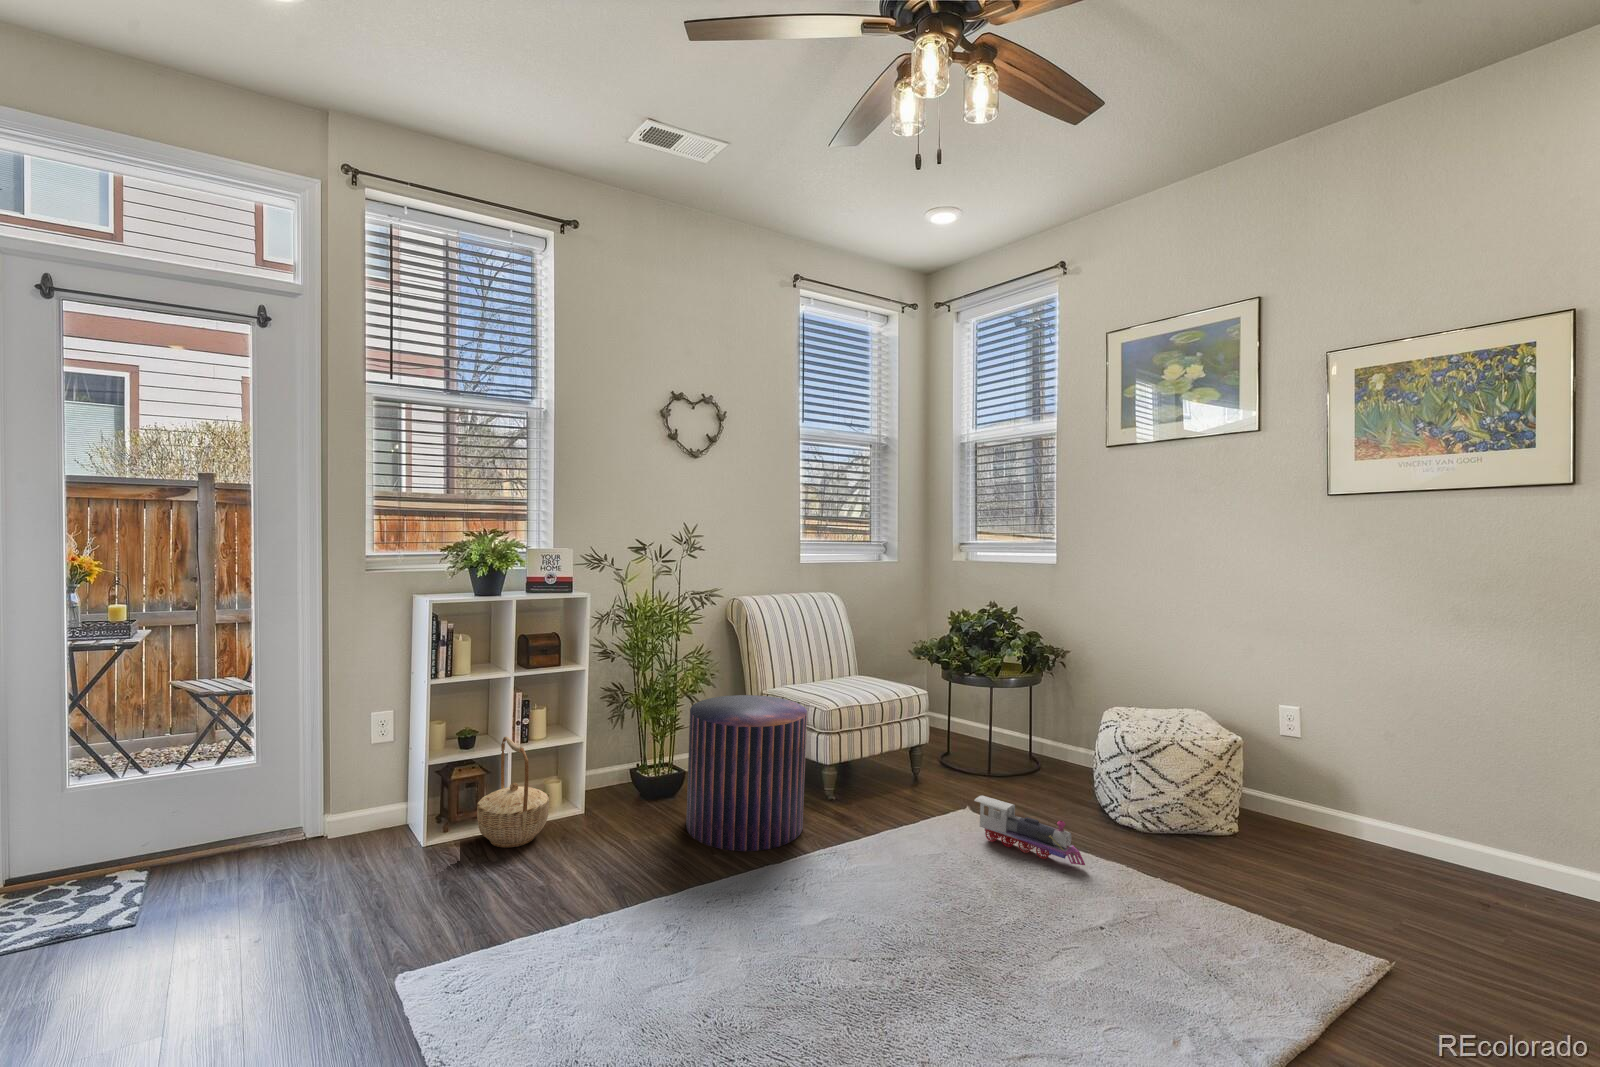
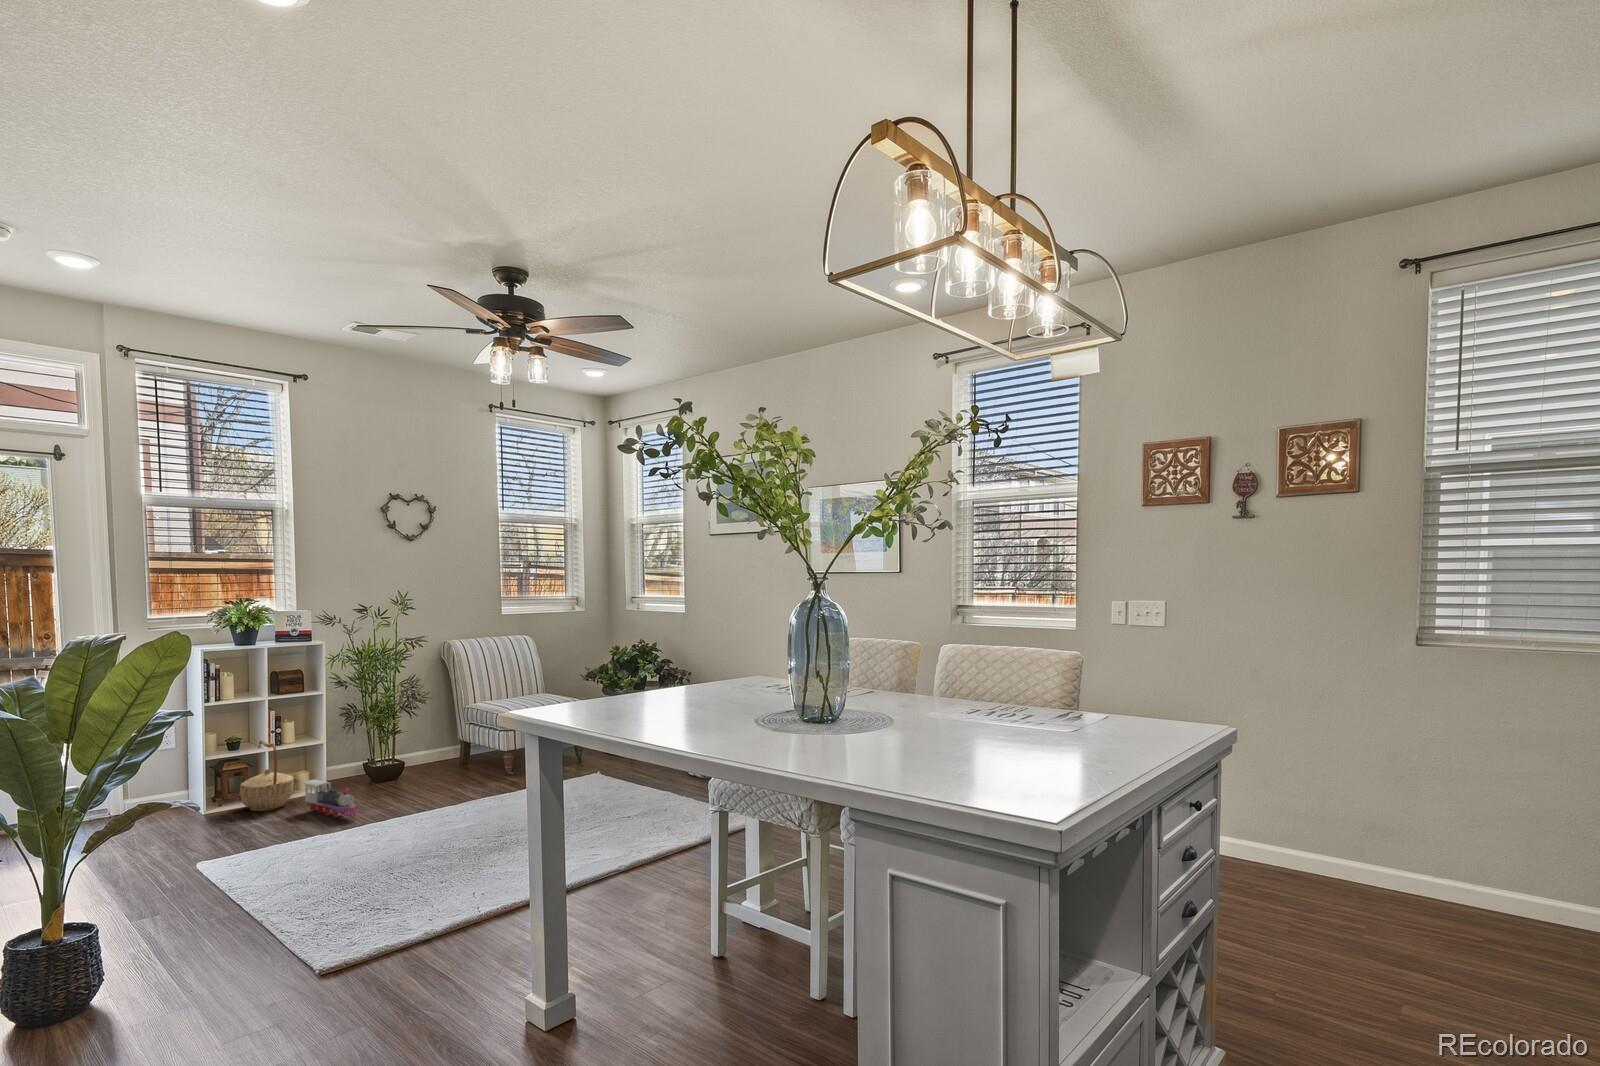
pouf: present [686,695,807,851] -> none [397,703,481,799]
toy train: present [974,795,1085,865] -> present [304,780,358,817]

